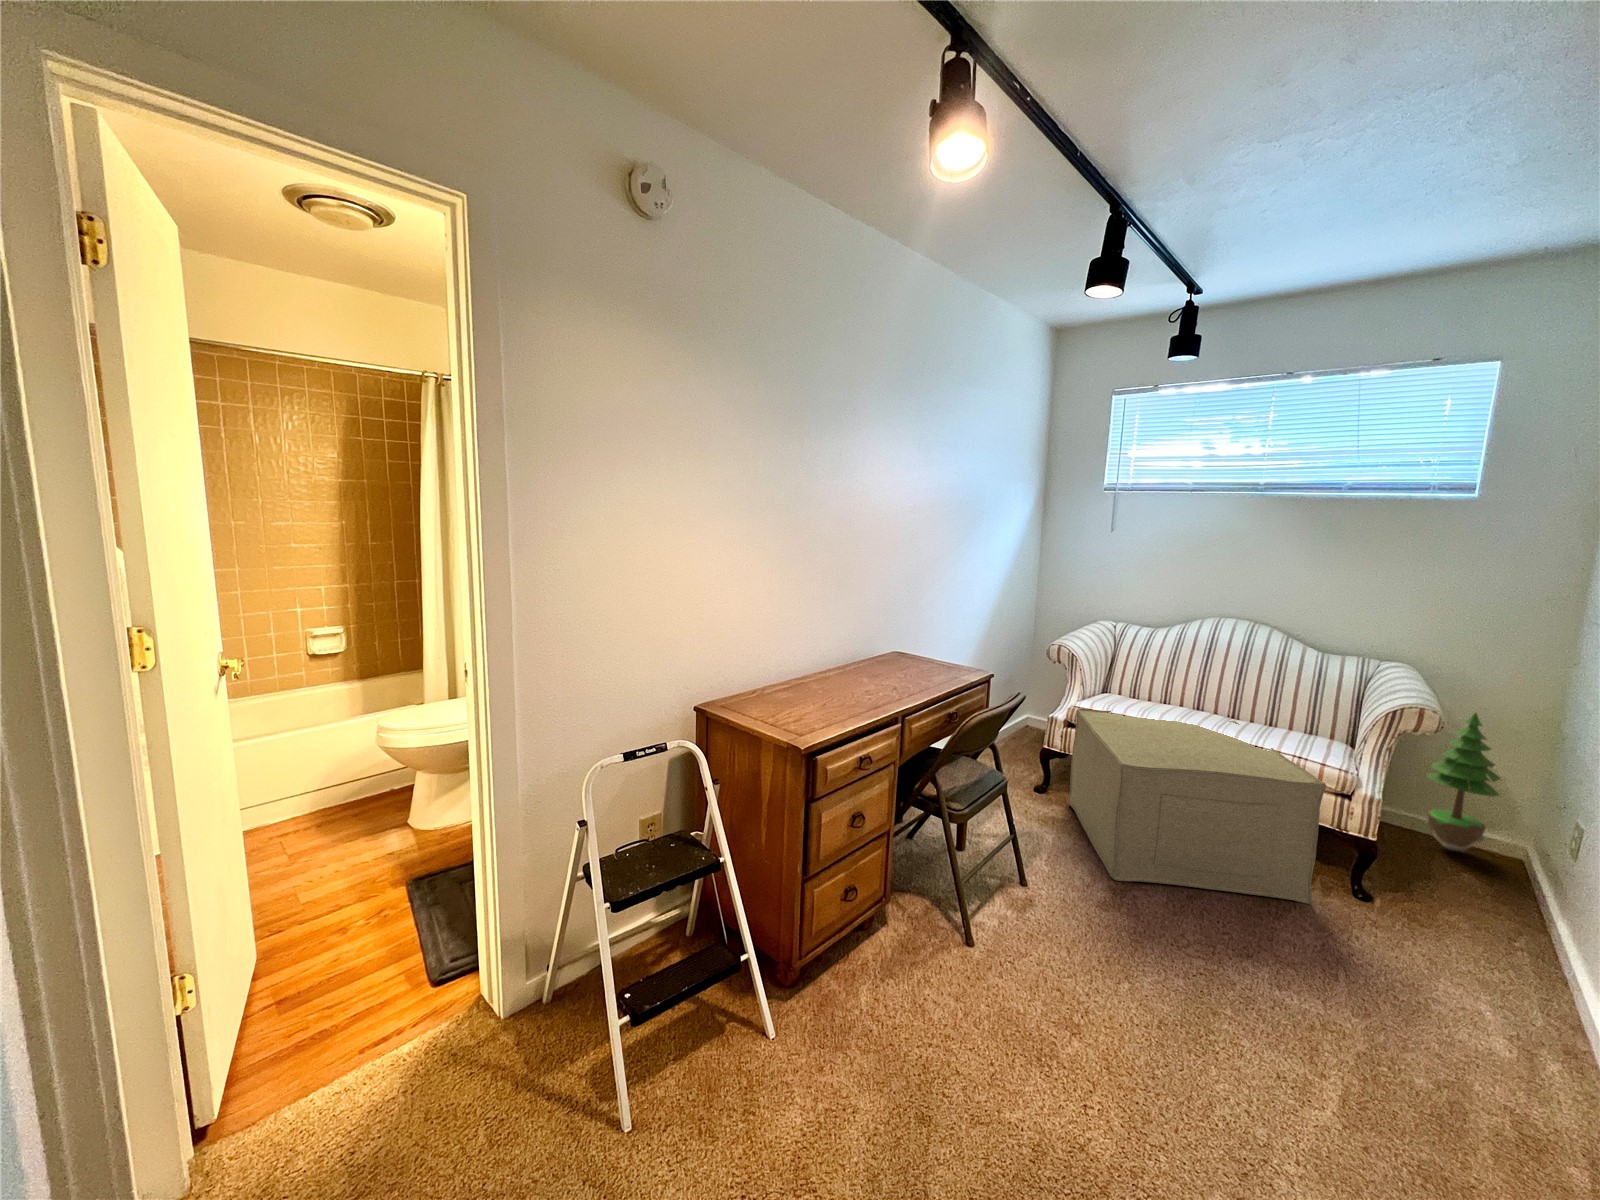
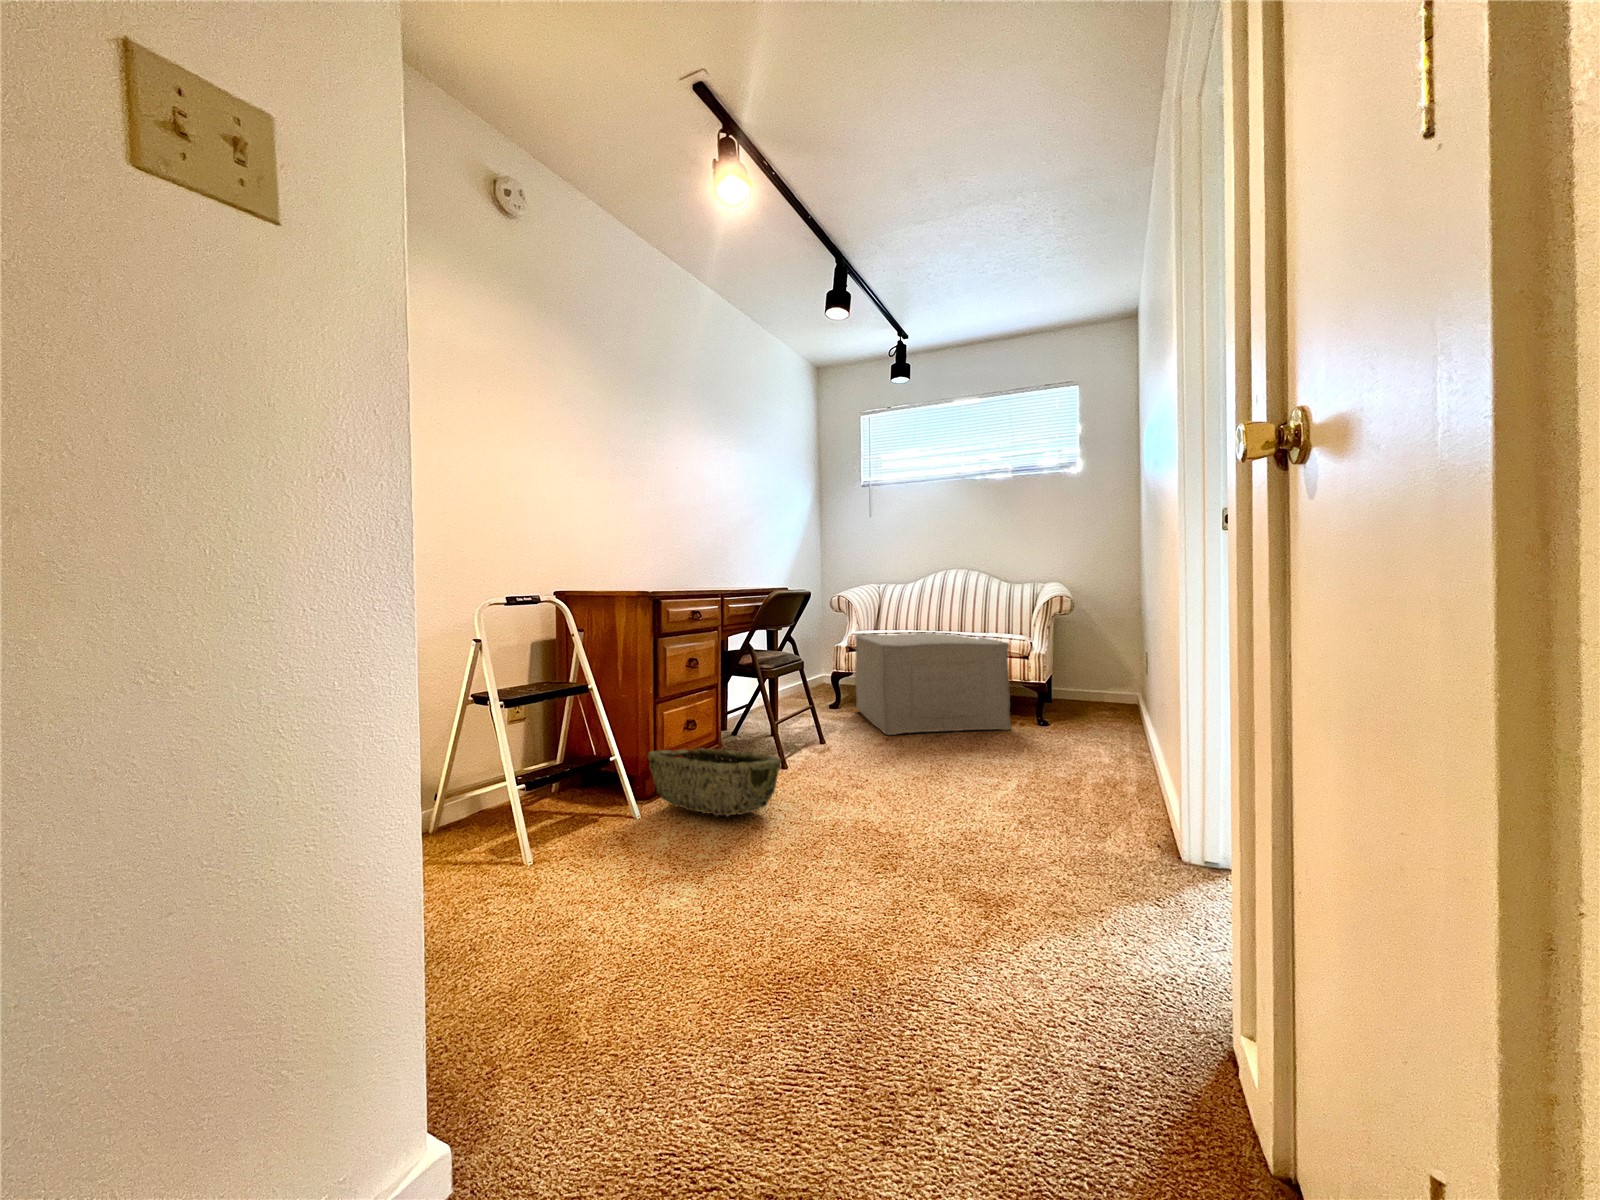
potted tree: present [1425,713,1500,851] -> none [1077,607,1116,704]
woven basket: none [790,929,969,1092] -> present [648,748,781,816]

